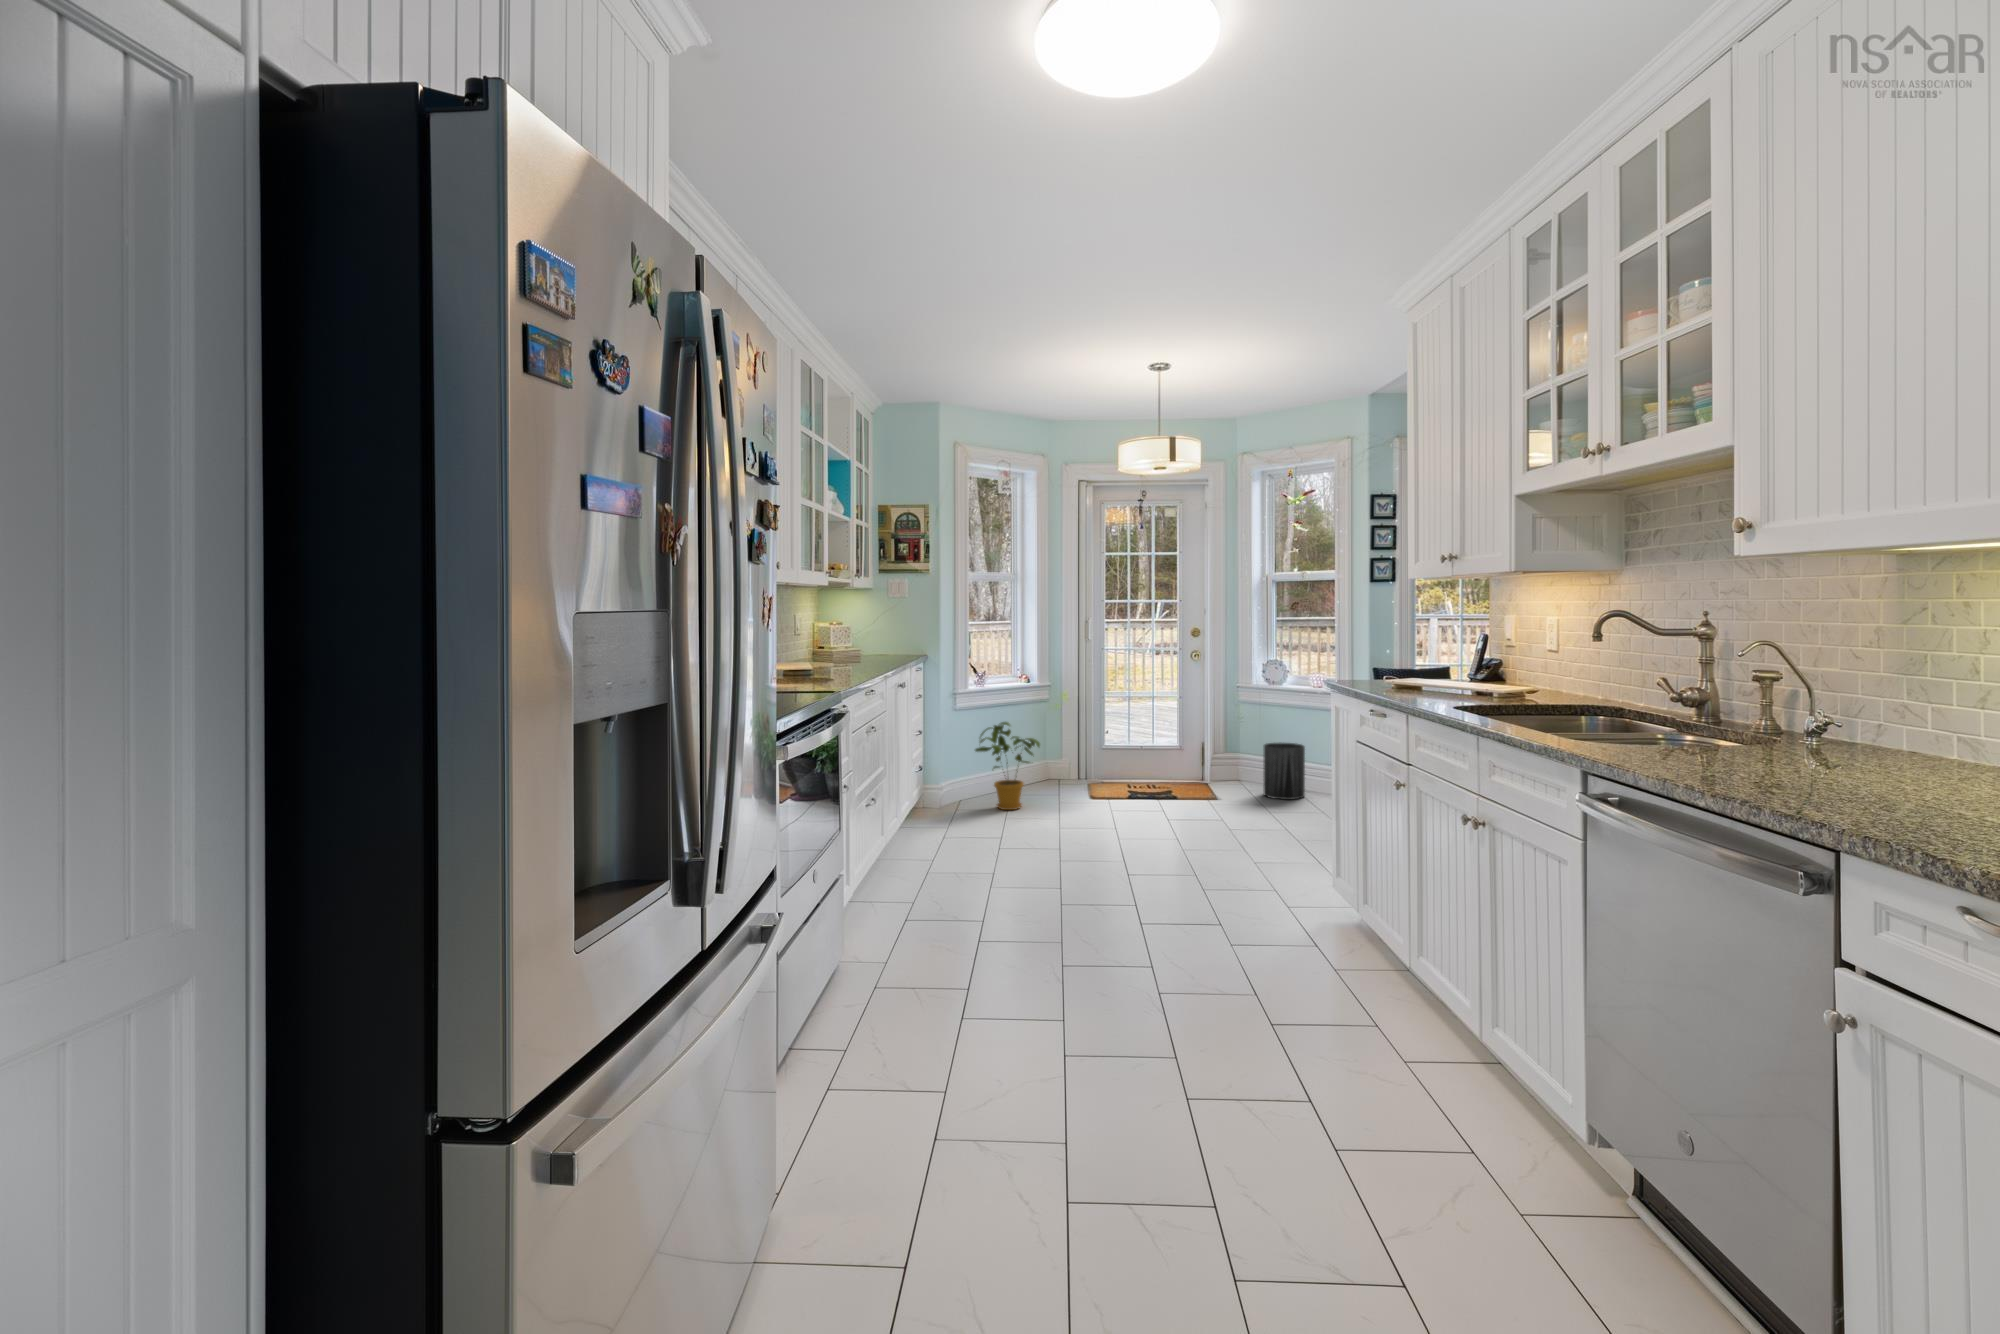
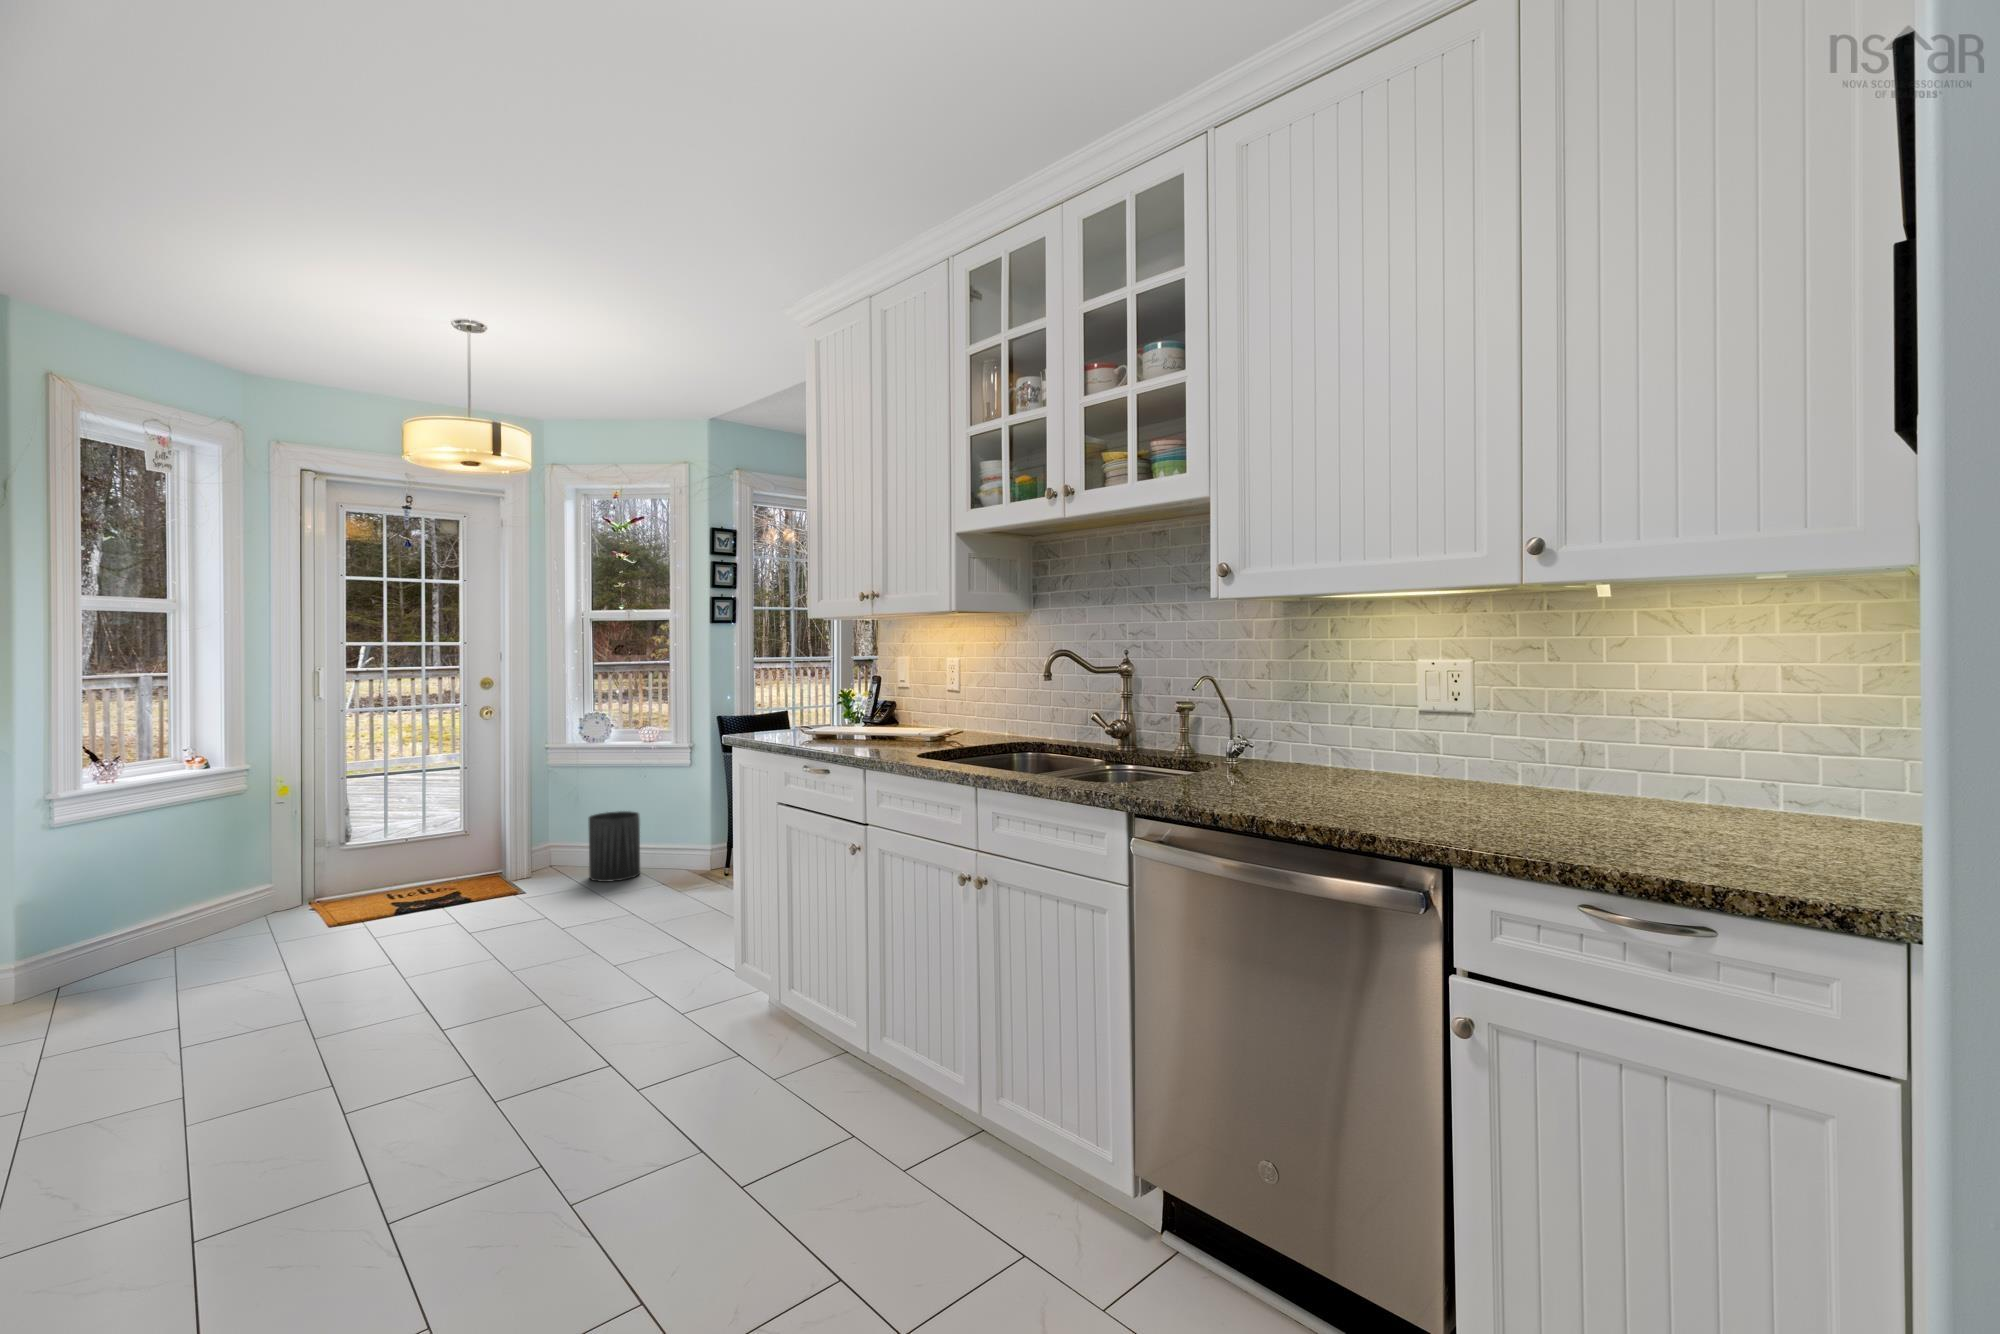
house plant: present [975,722,1040,810] -> none [91,831,240,978]

